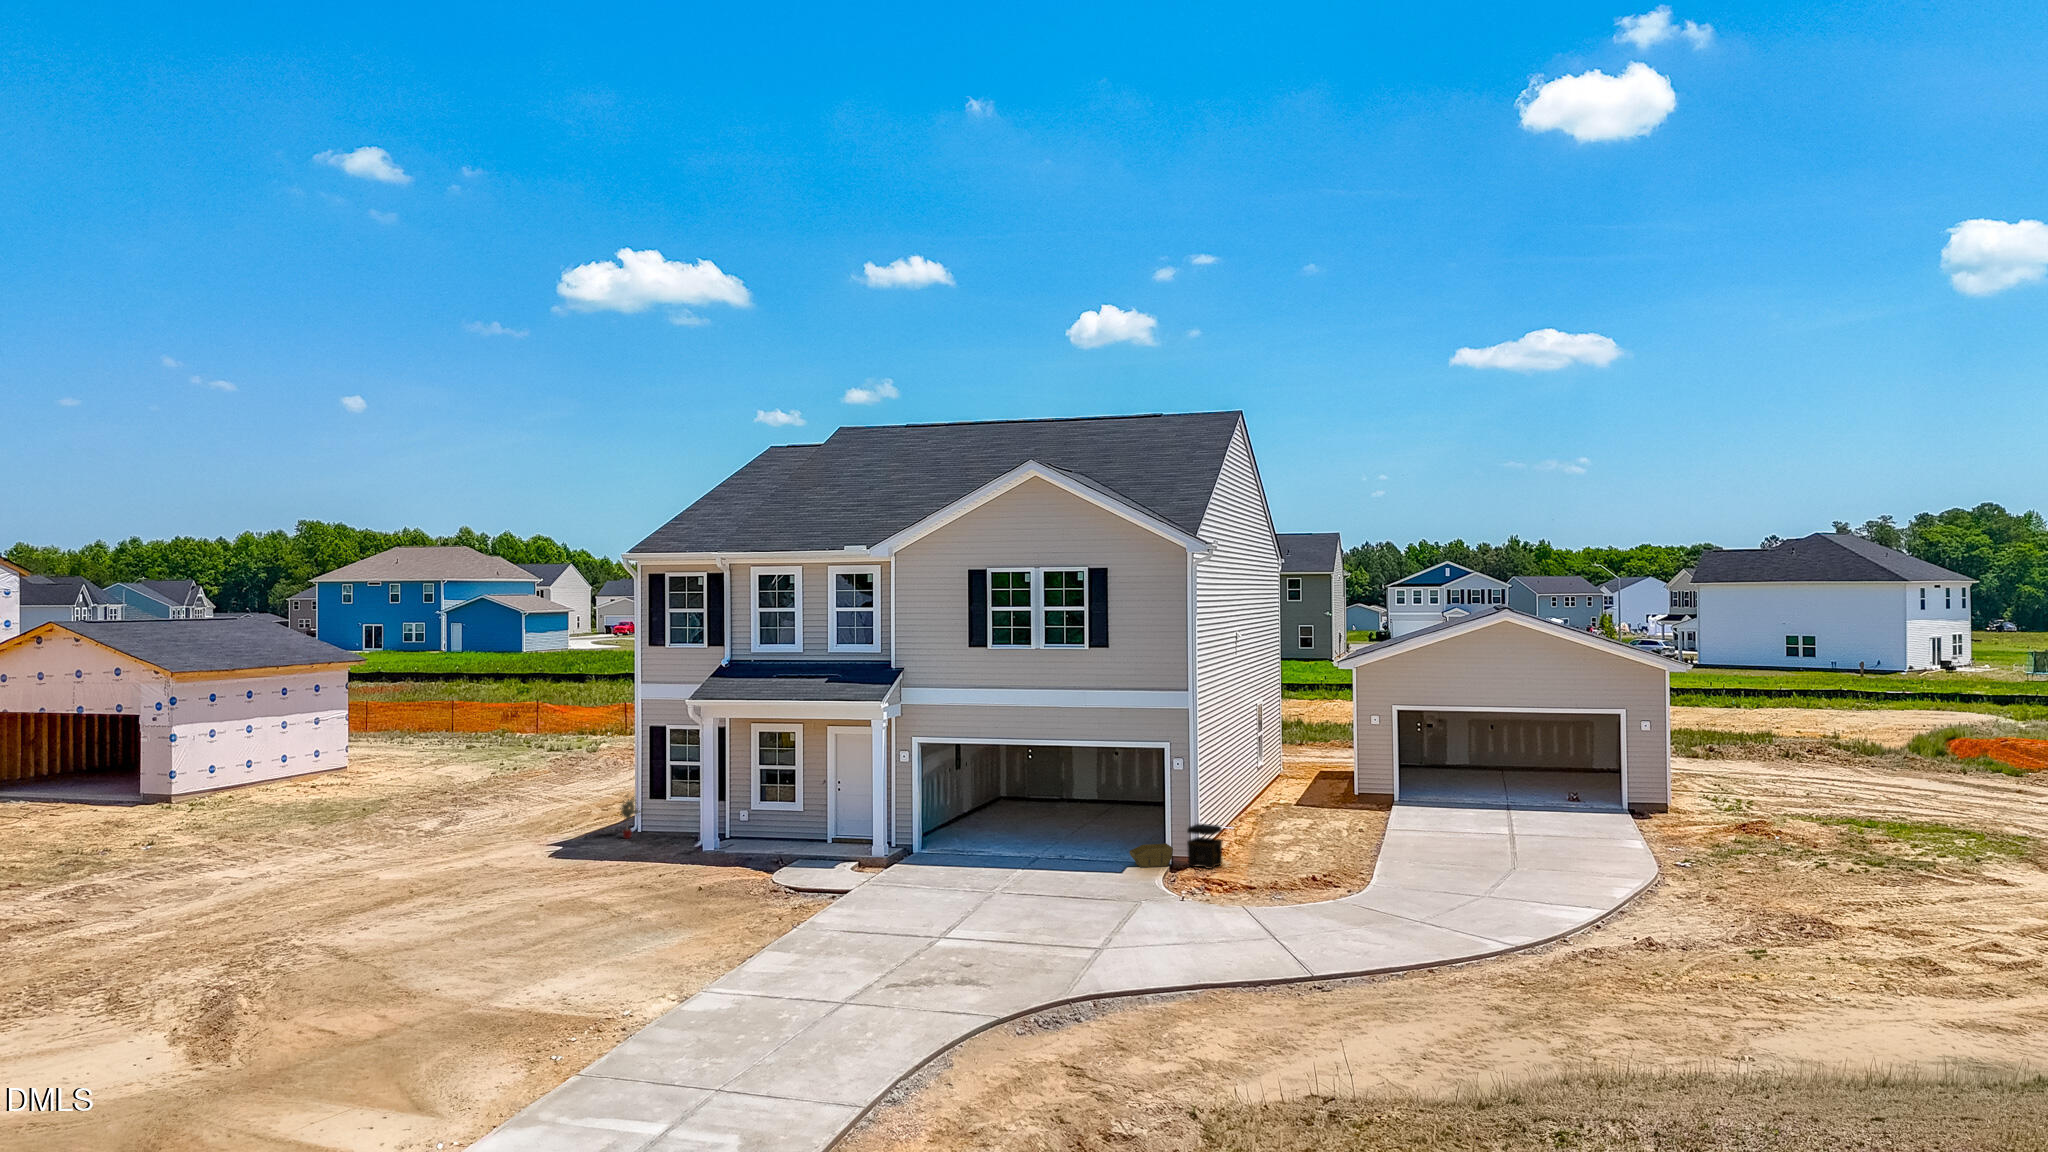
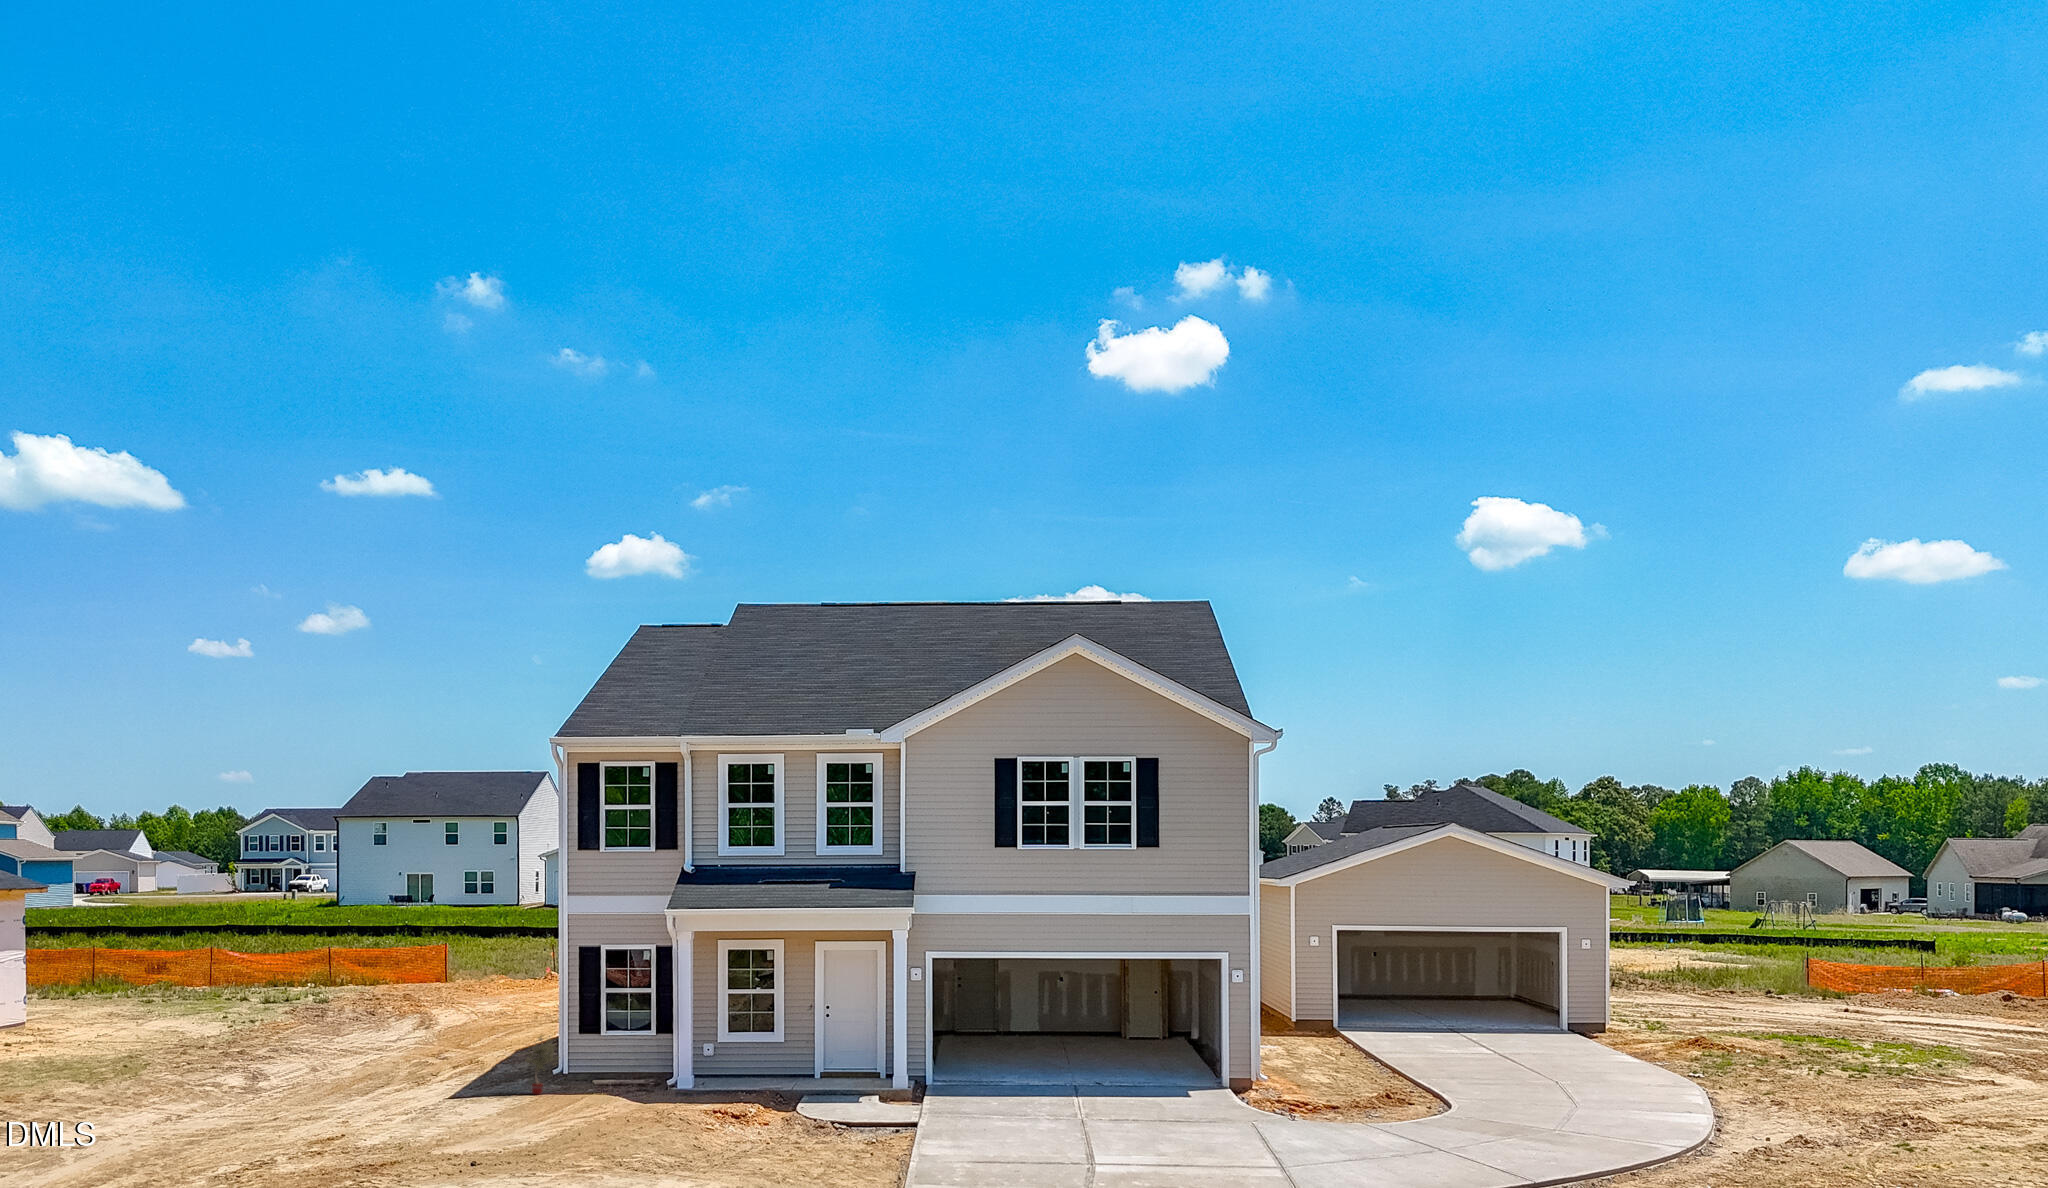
toolbox: present [1187,824,1223,869] -> none [1247,1038,1281,1085]
storage bin: present [1129,843,1173,868] -> none [1185,1062,1233,1087]

